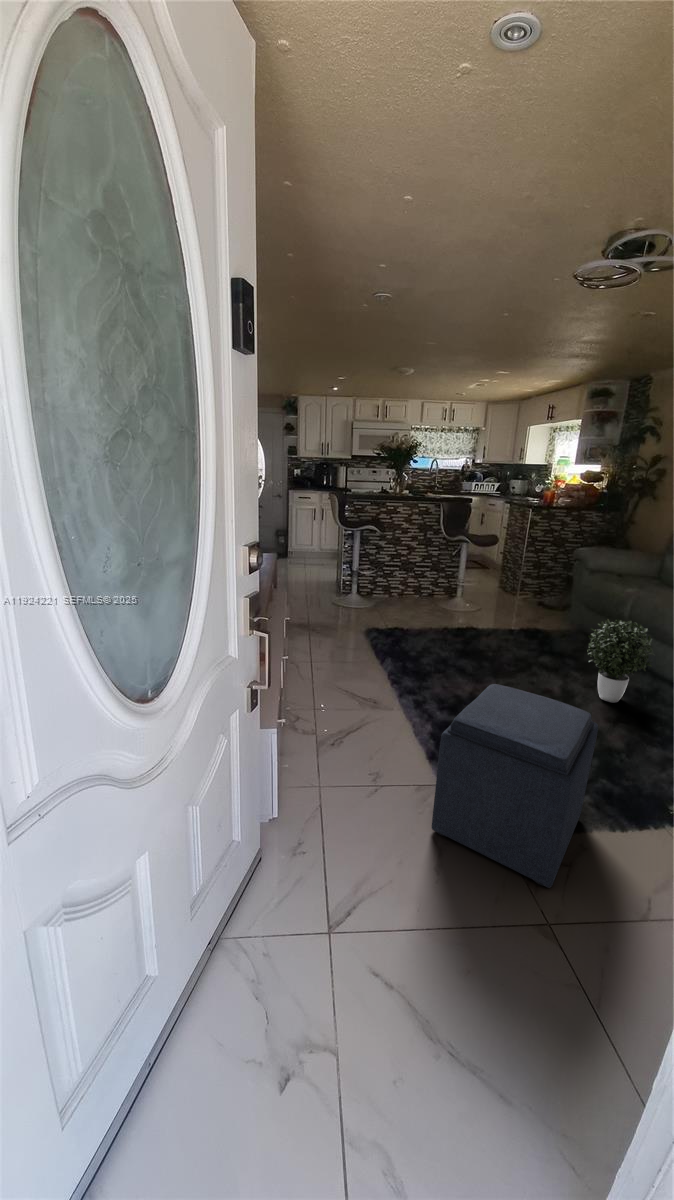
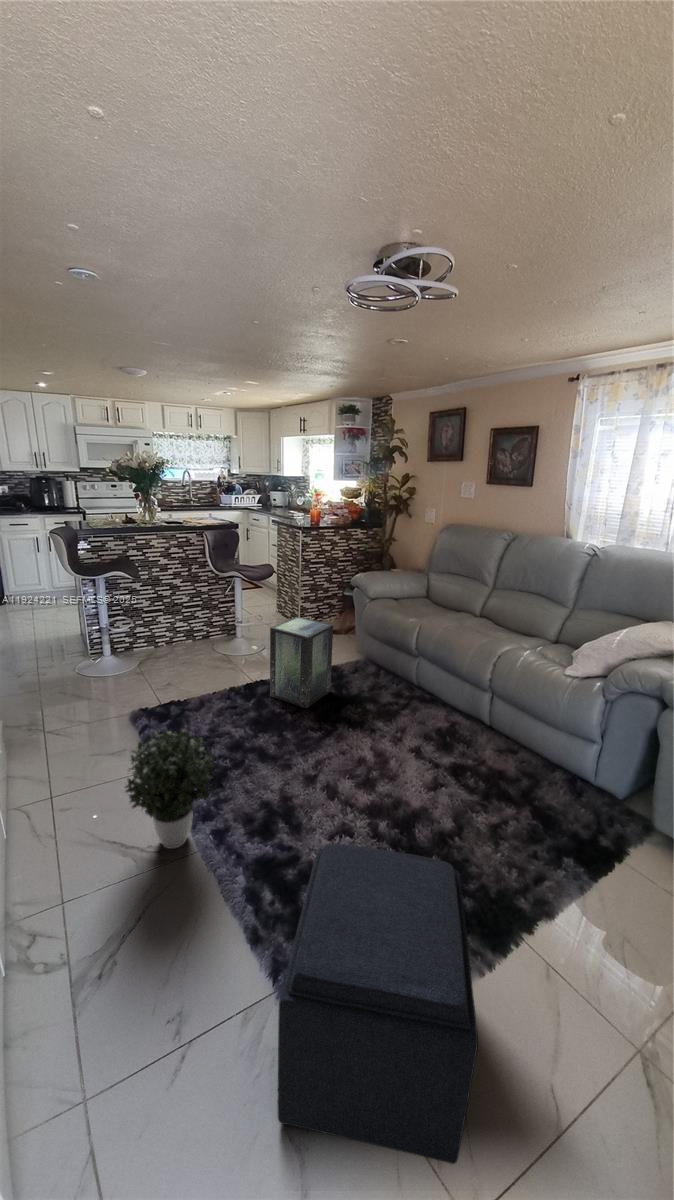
storage box: none [478,575,546,653] -> present [270,617,333,708]
potted plant: present [587,619,653,702] -> present [126,730,214,849]

